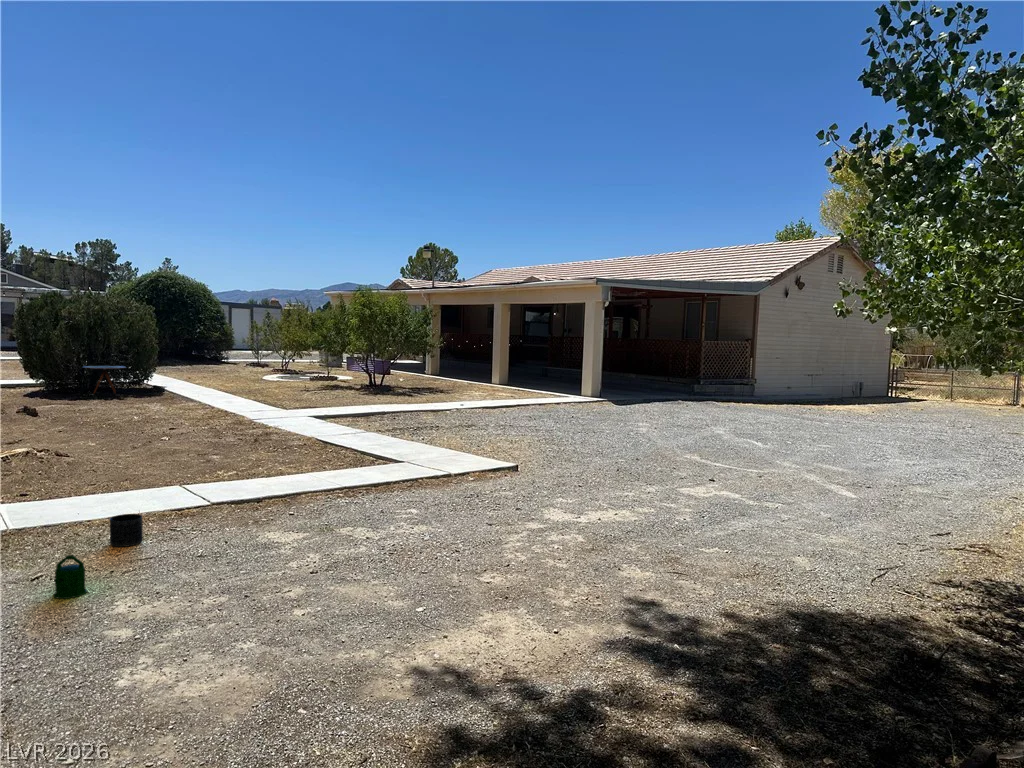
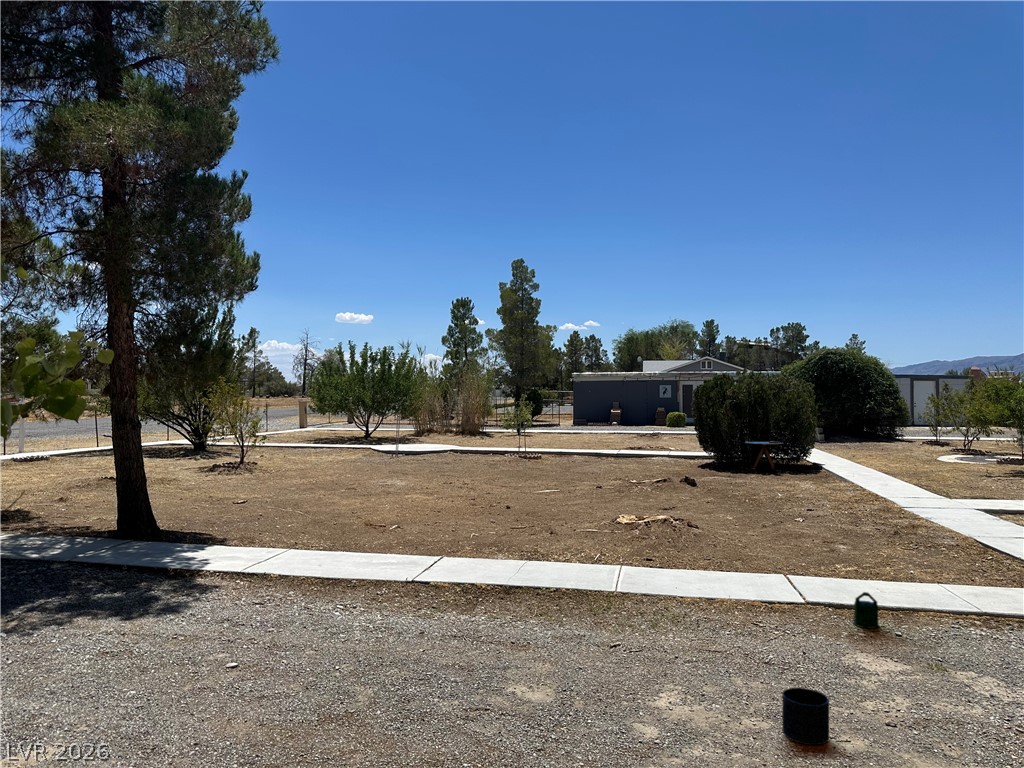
planter: present [110,514,143,547] -> present [782,688,829,745]
watering can: present [53,555,87,599] -> present [853,592,880,629]

